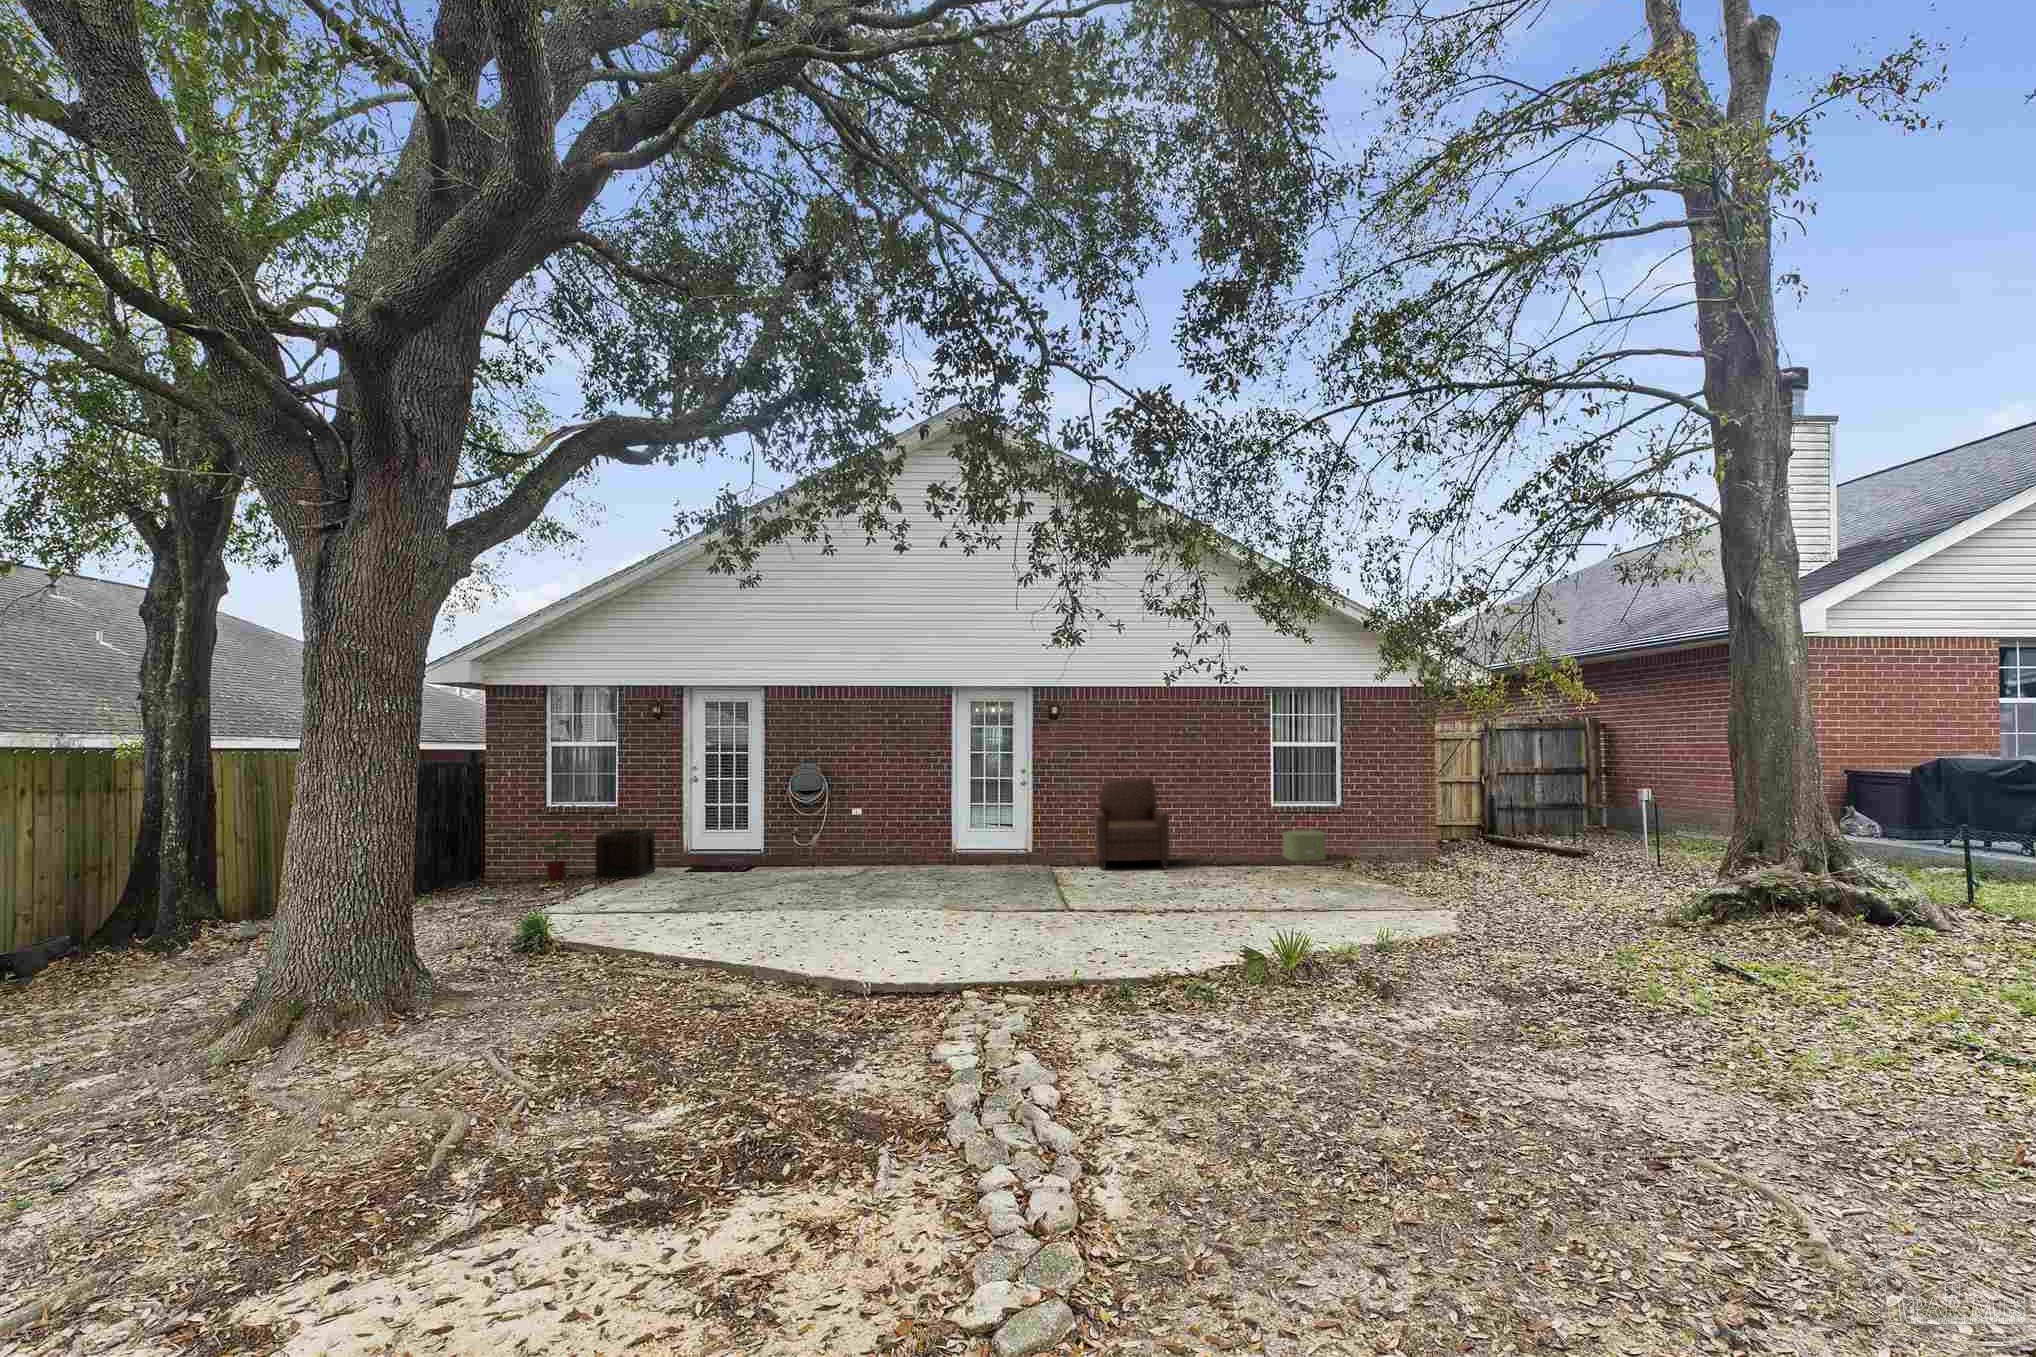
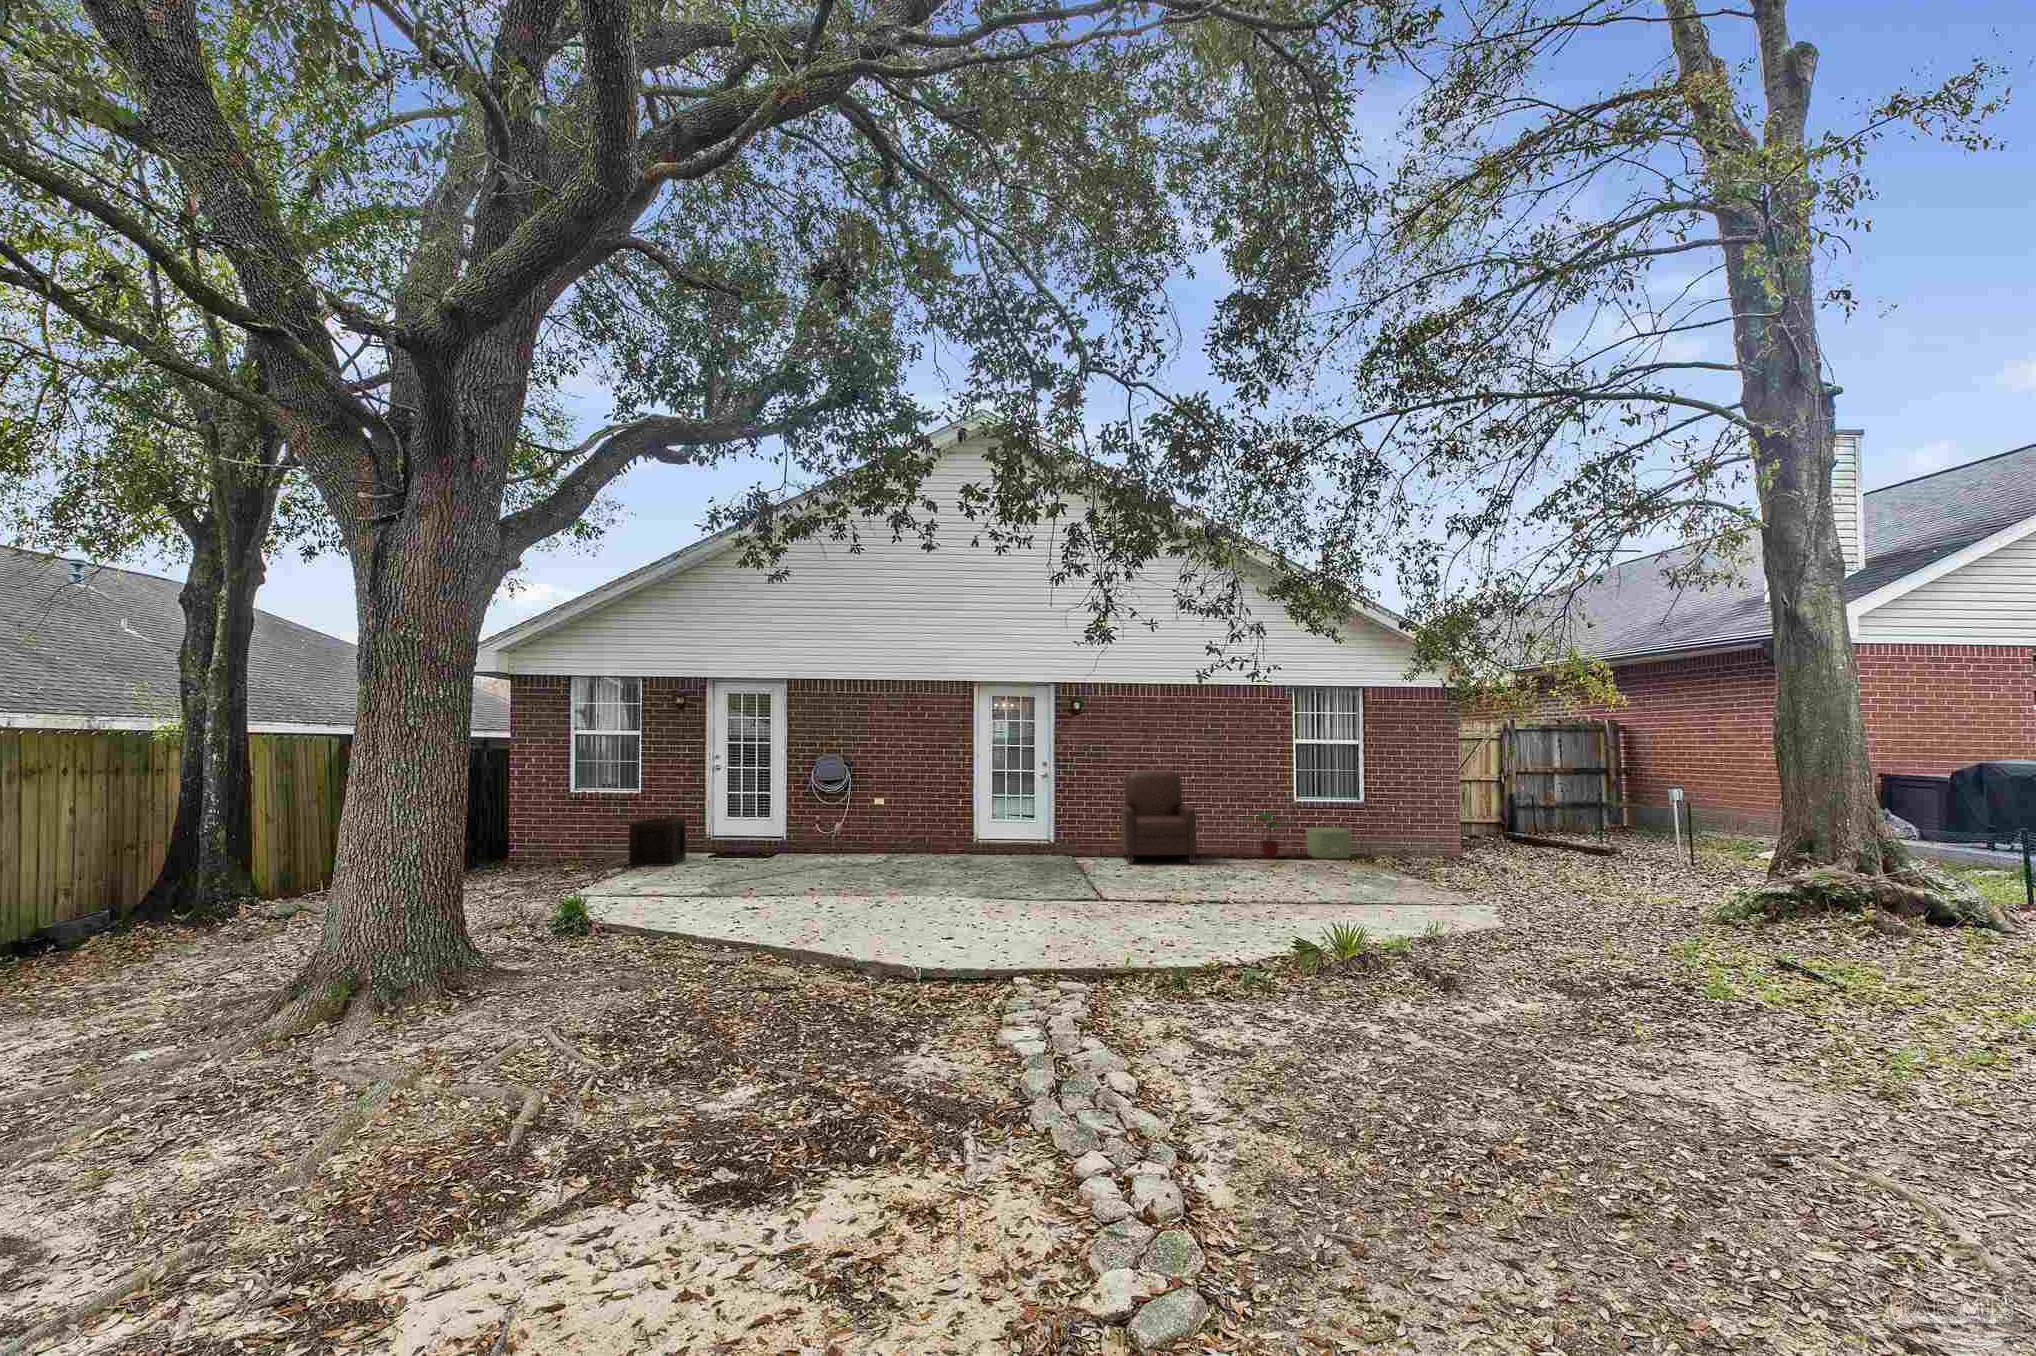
potted plant: present [533,832,572,880] -> present [1243,813,1291,858]

